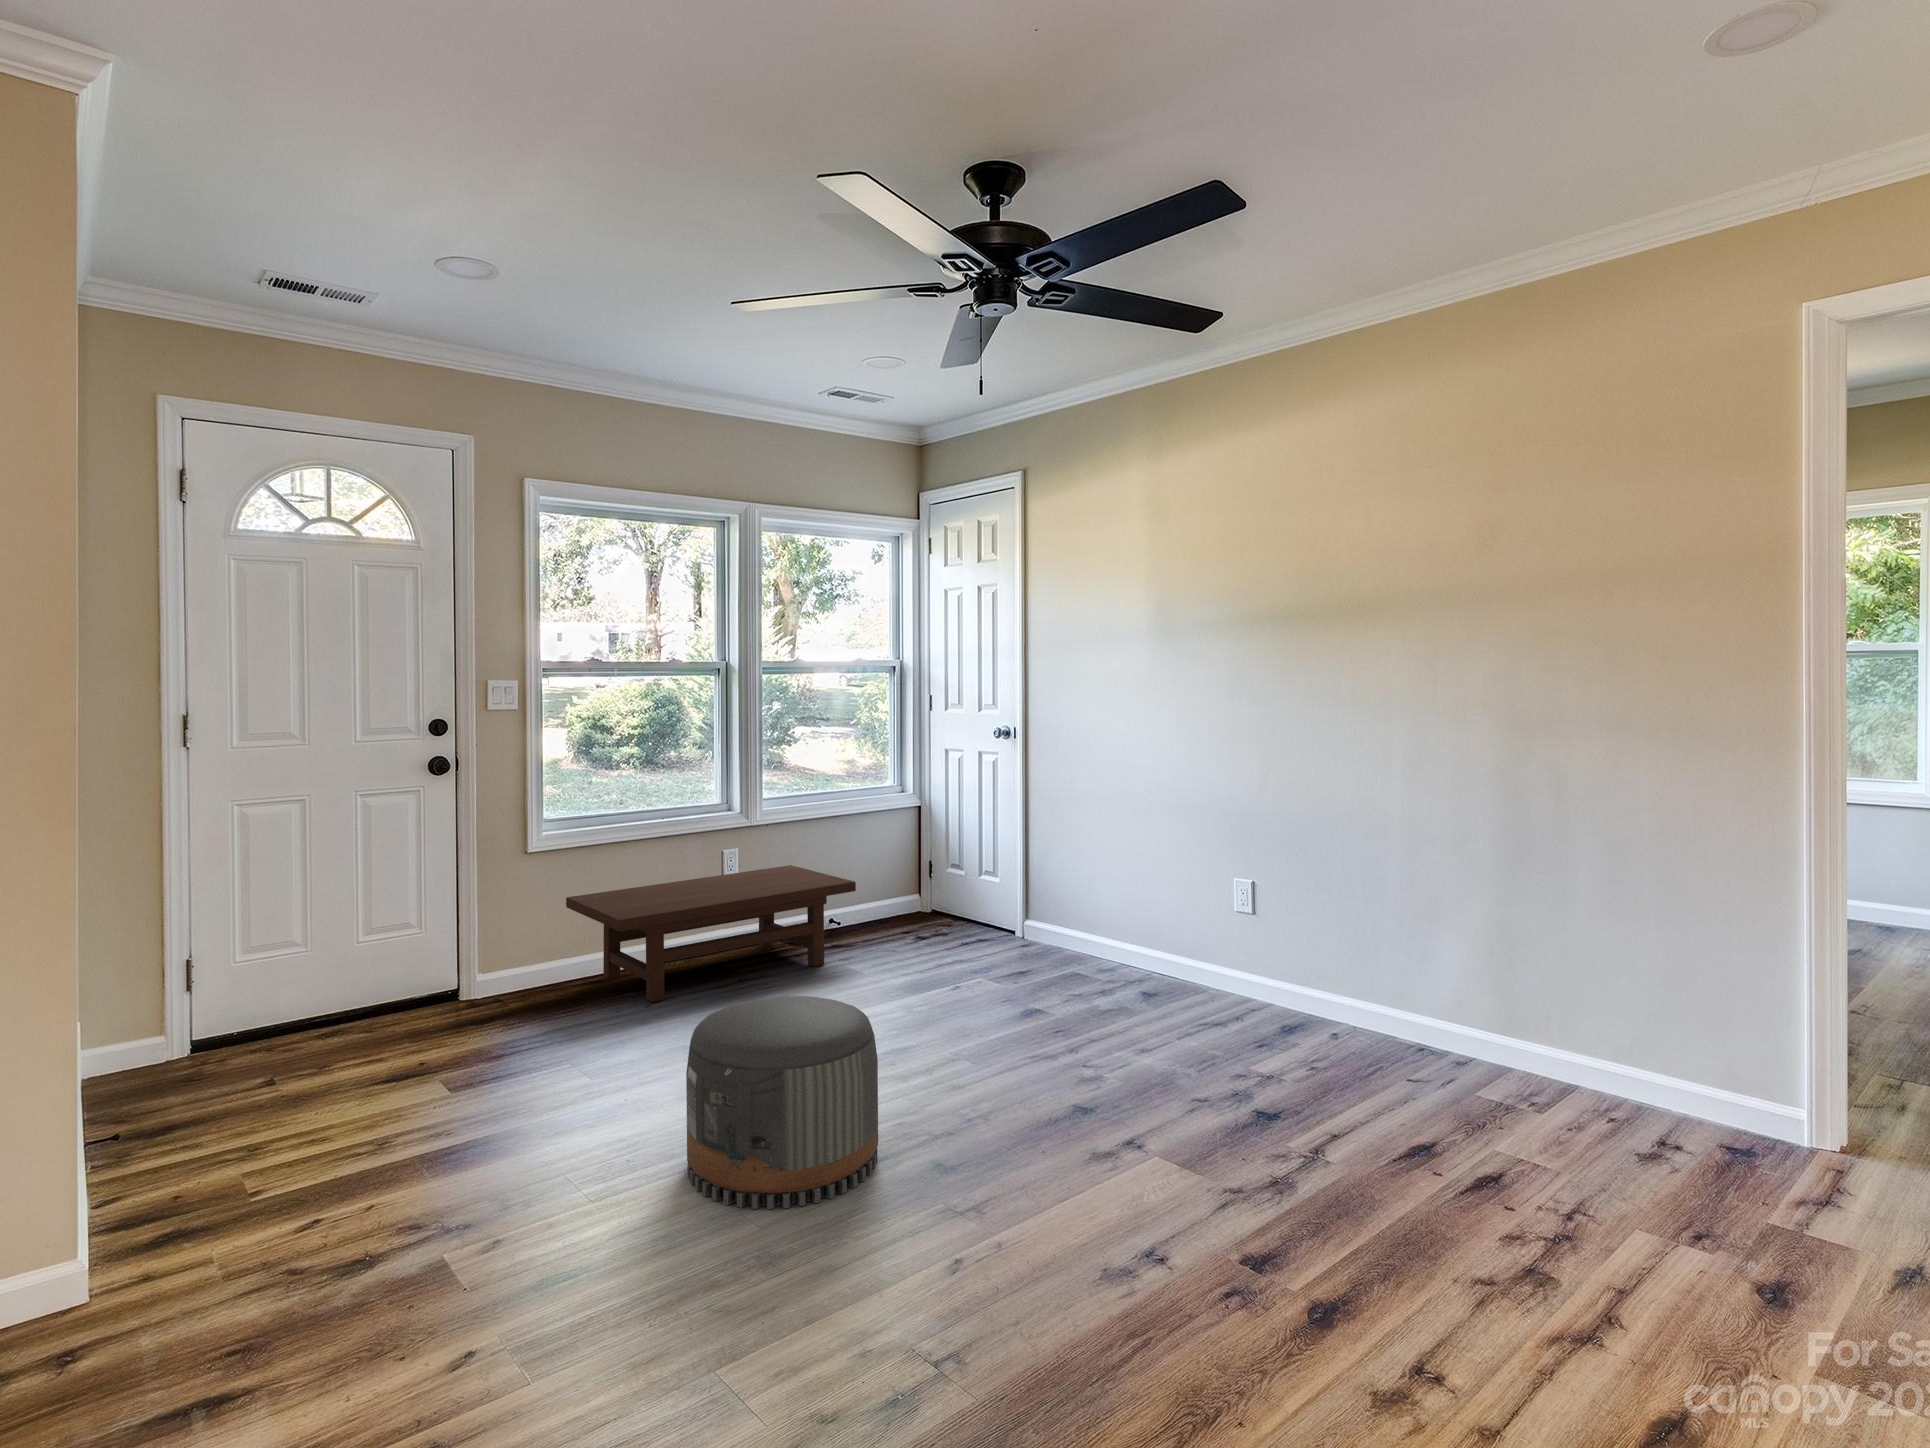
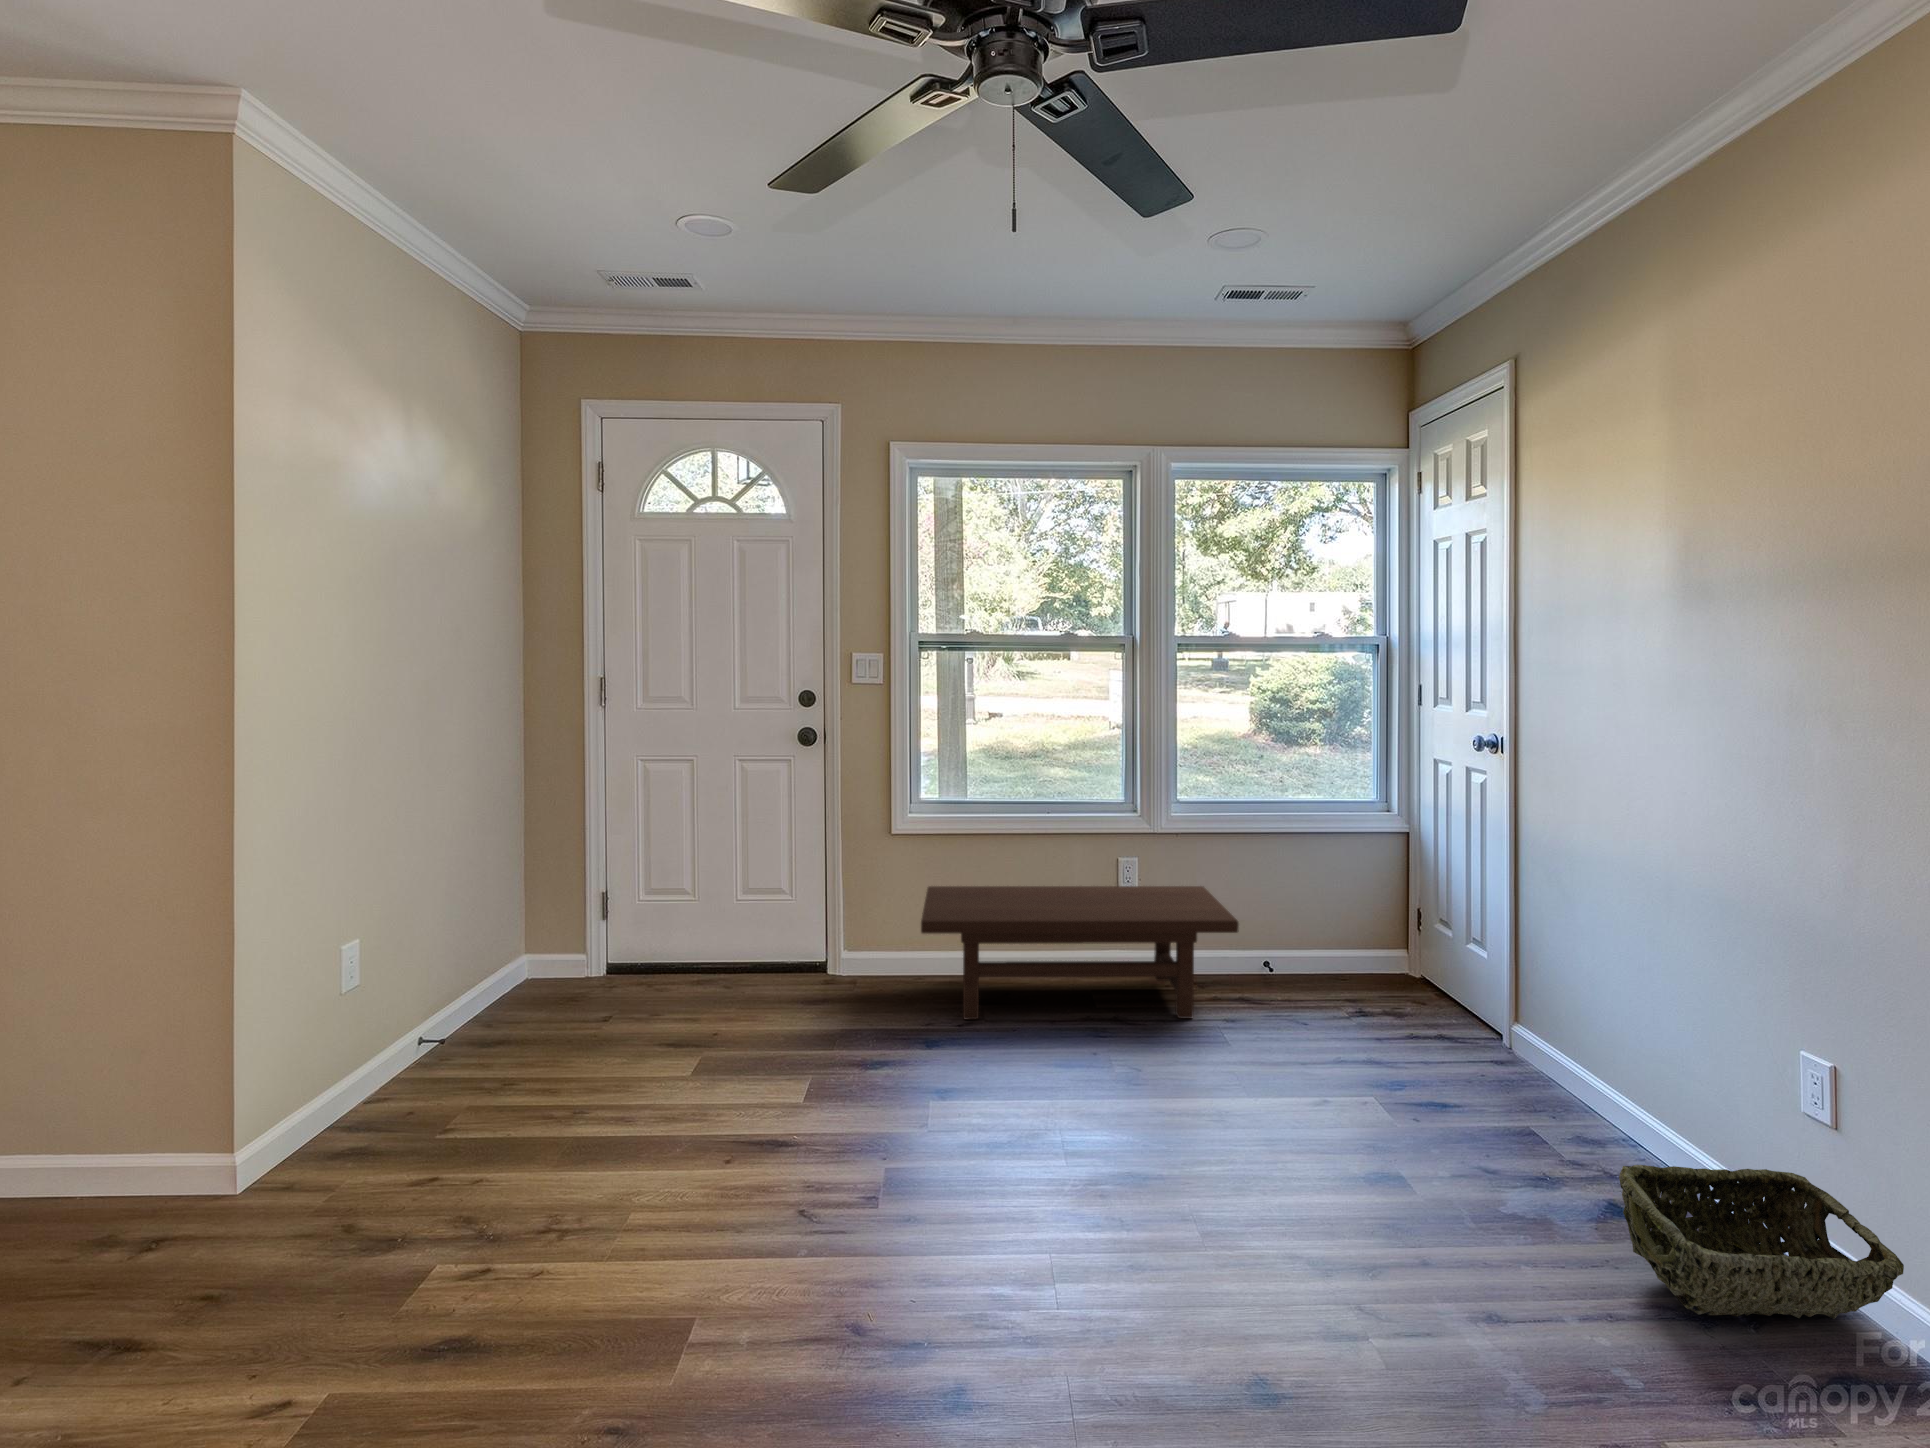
woven basket: none [1176,951,1294,1027] -> present [1619,1165,1904,1319]
pouf: present [686,996,878,1209] -> none [679,1059,932,1366]

